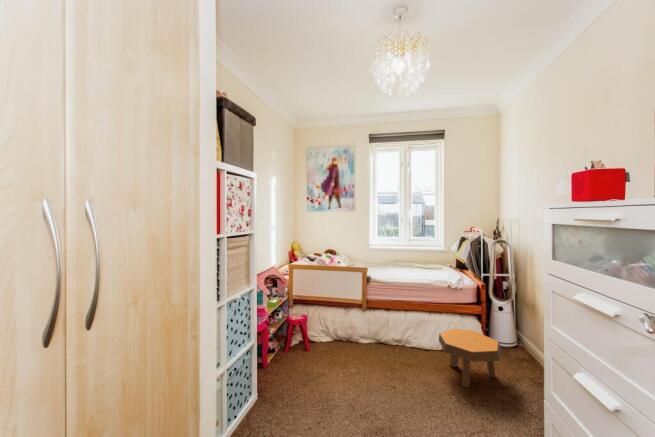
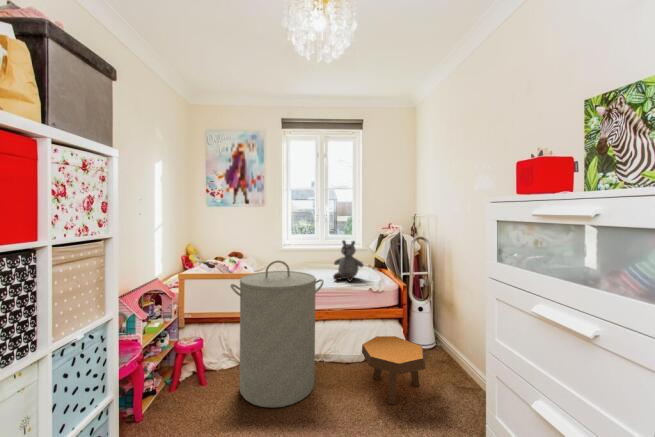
stuffed bear: none [414,241,443,279] -> present [333,240,363,281]
laundry hamper: none [328,256,404,375] -> present [230,261,324,408]

